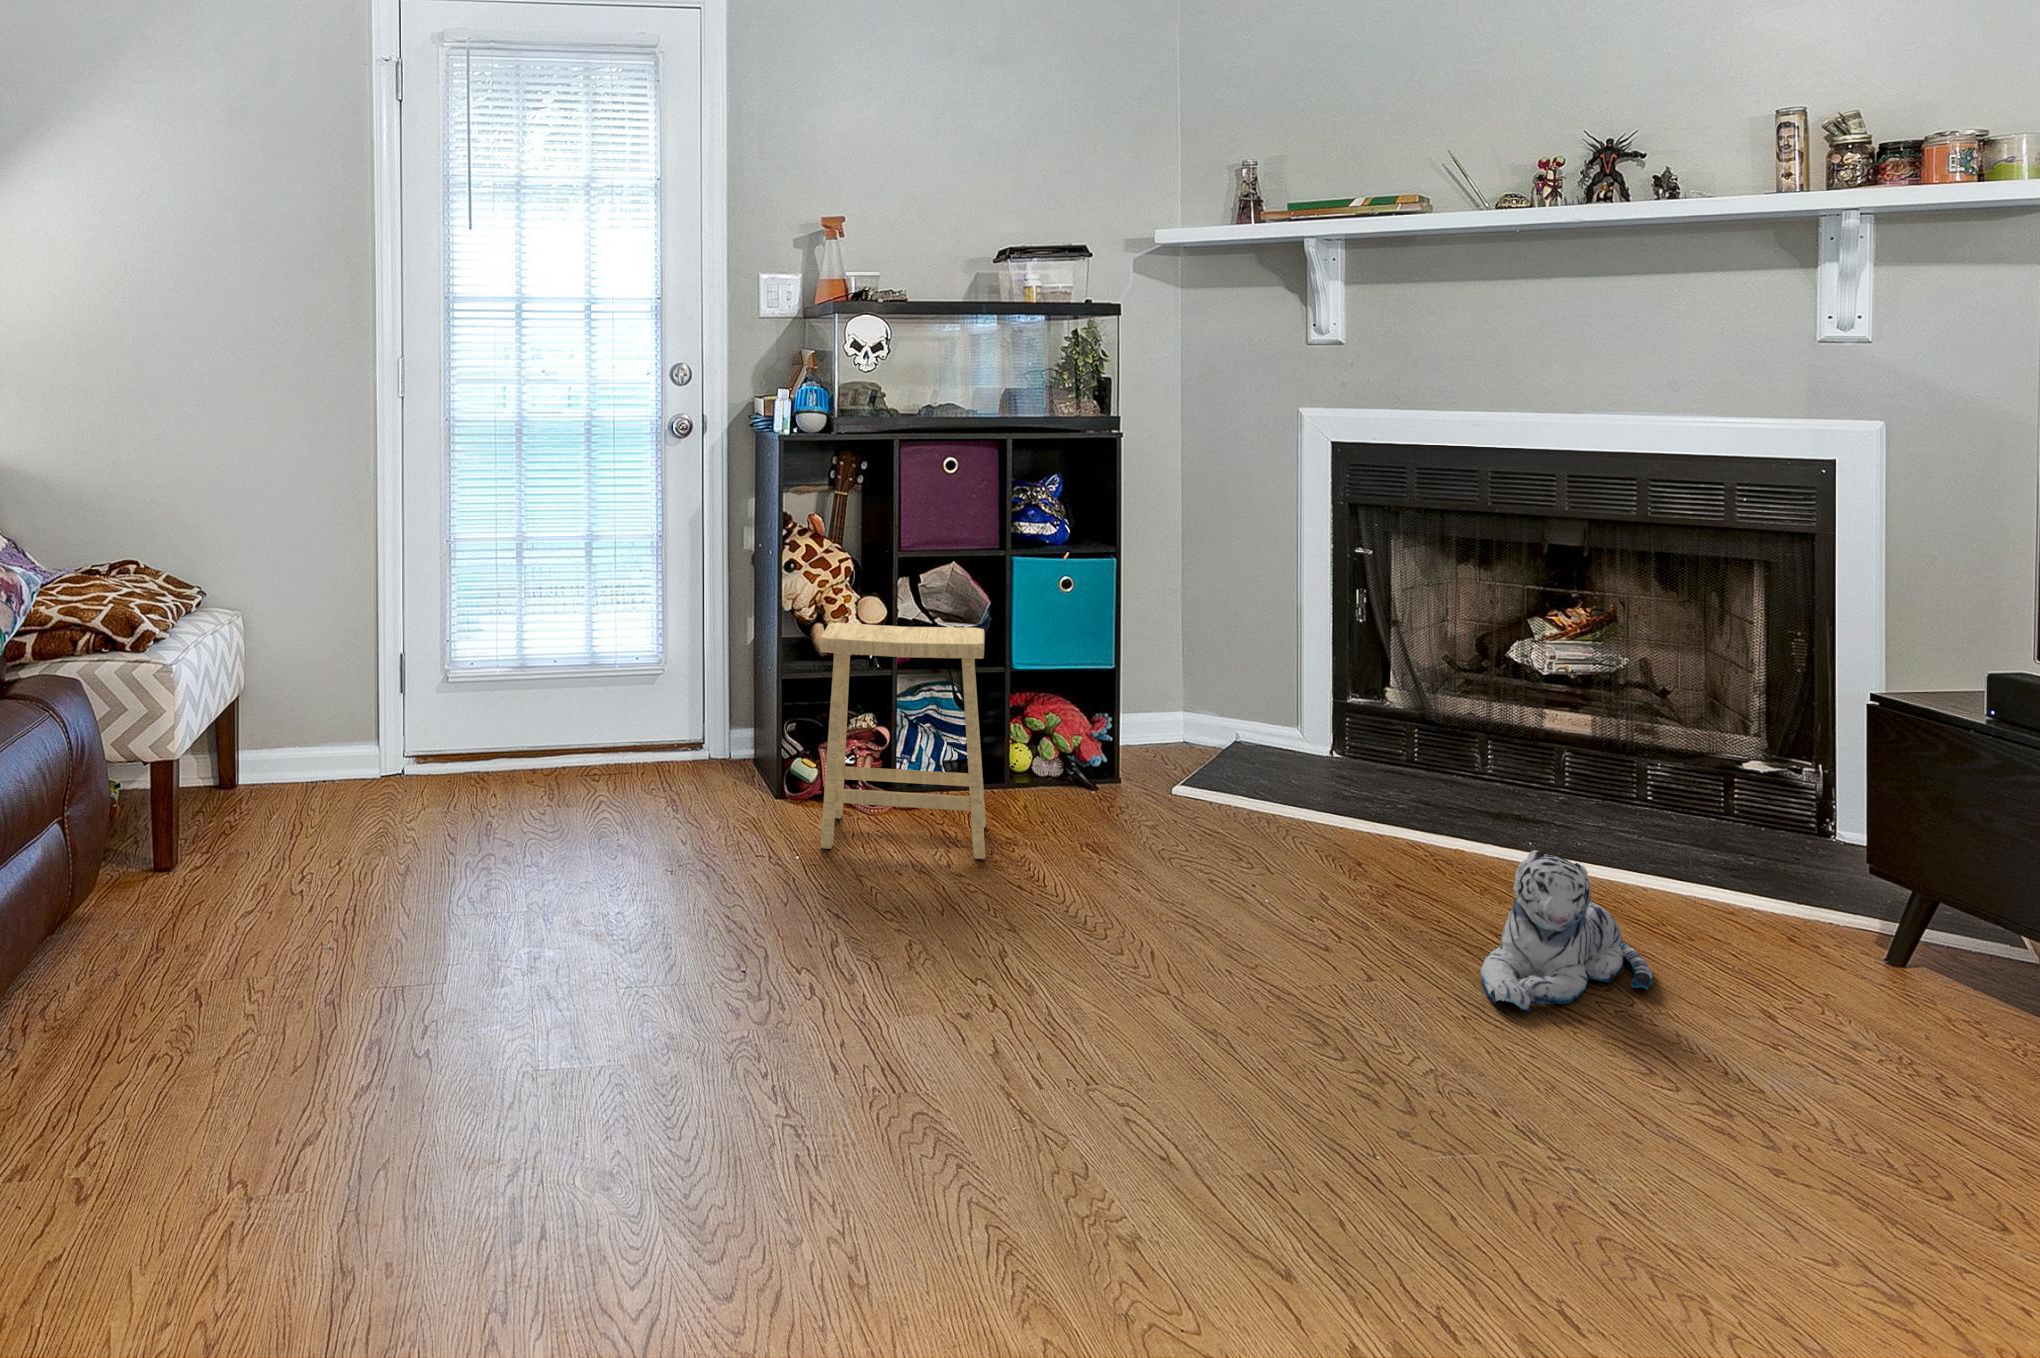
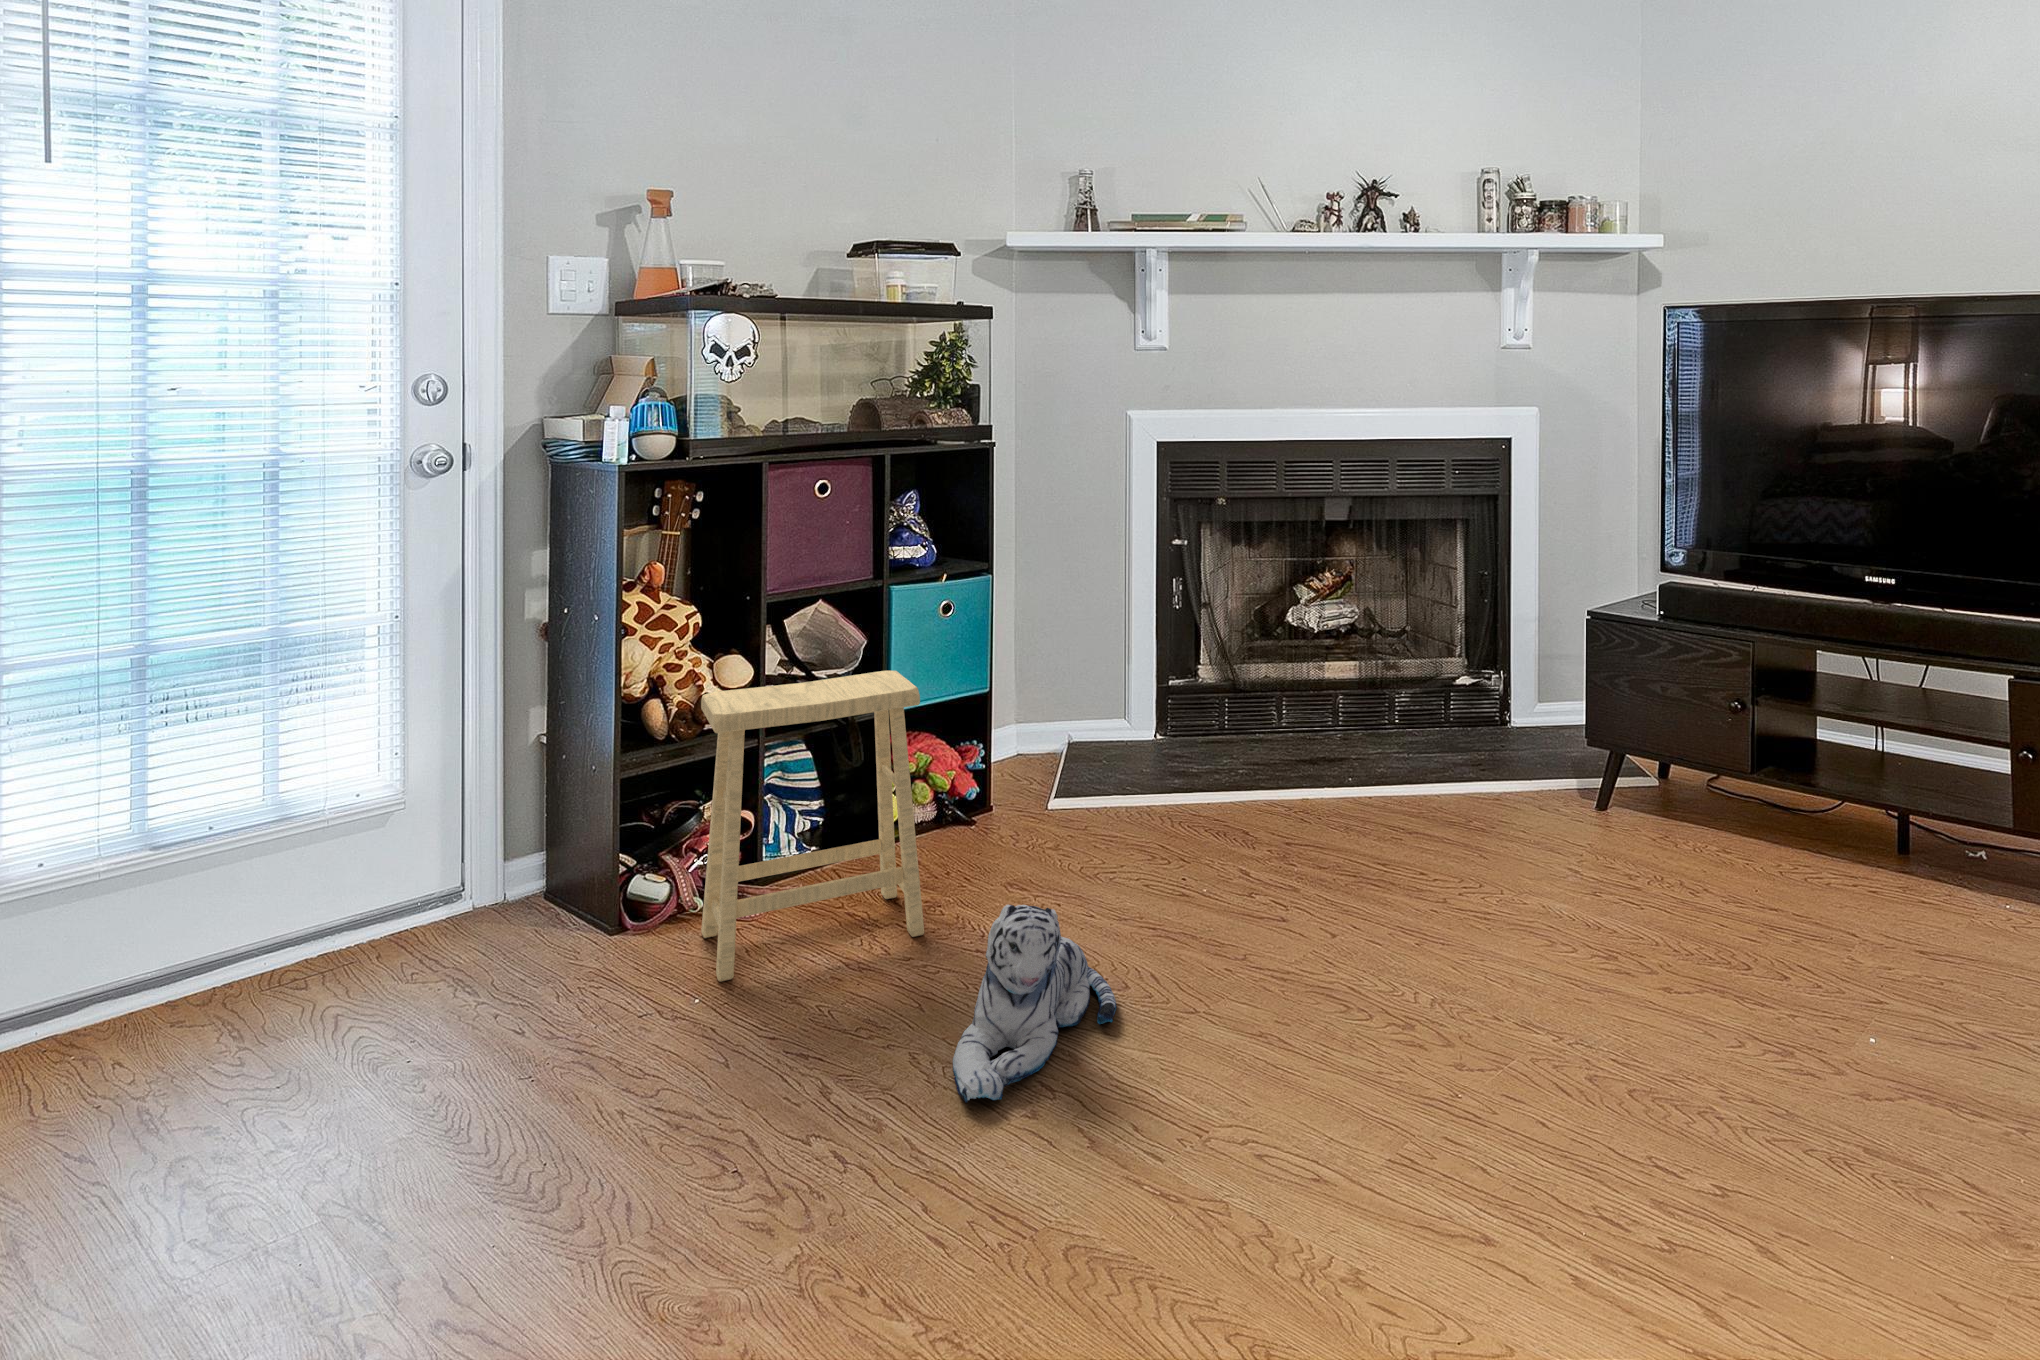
plush toy: present [1481,850,1653,1011] -> present [953,905,1116,1103]

